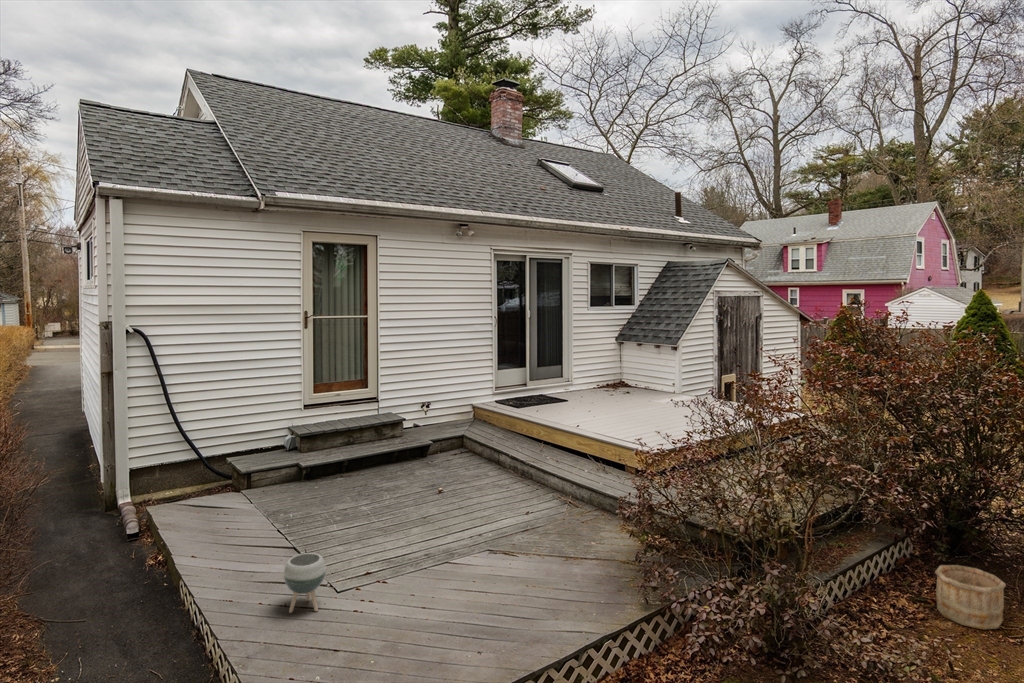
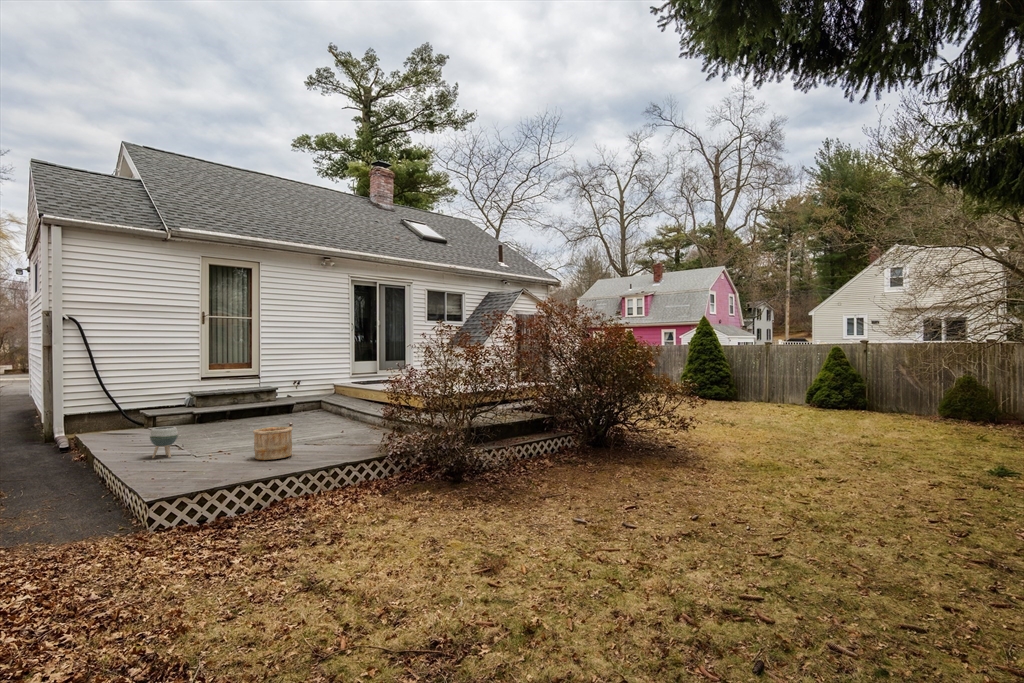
wooden bucket: present [935,565,1006,630] -> present [253,426,293,460]

